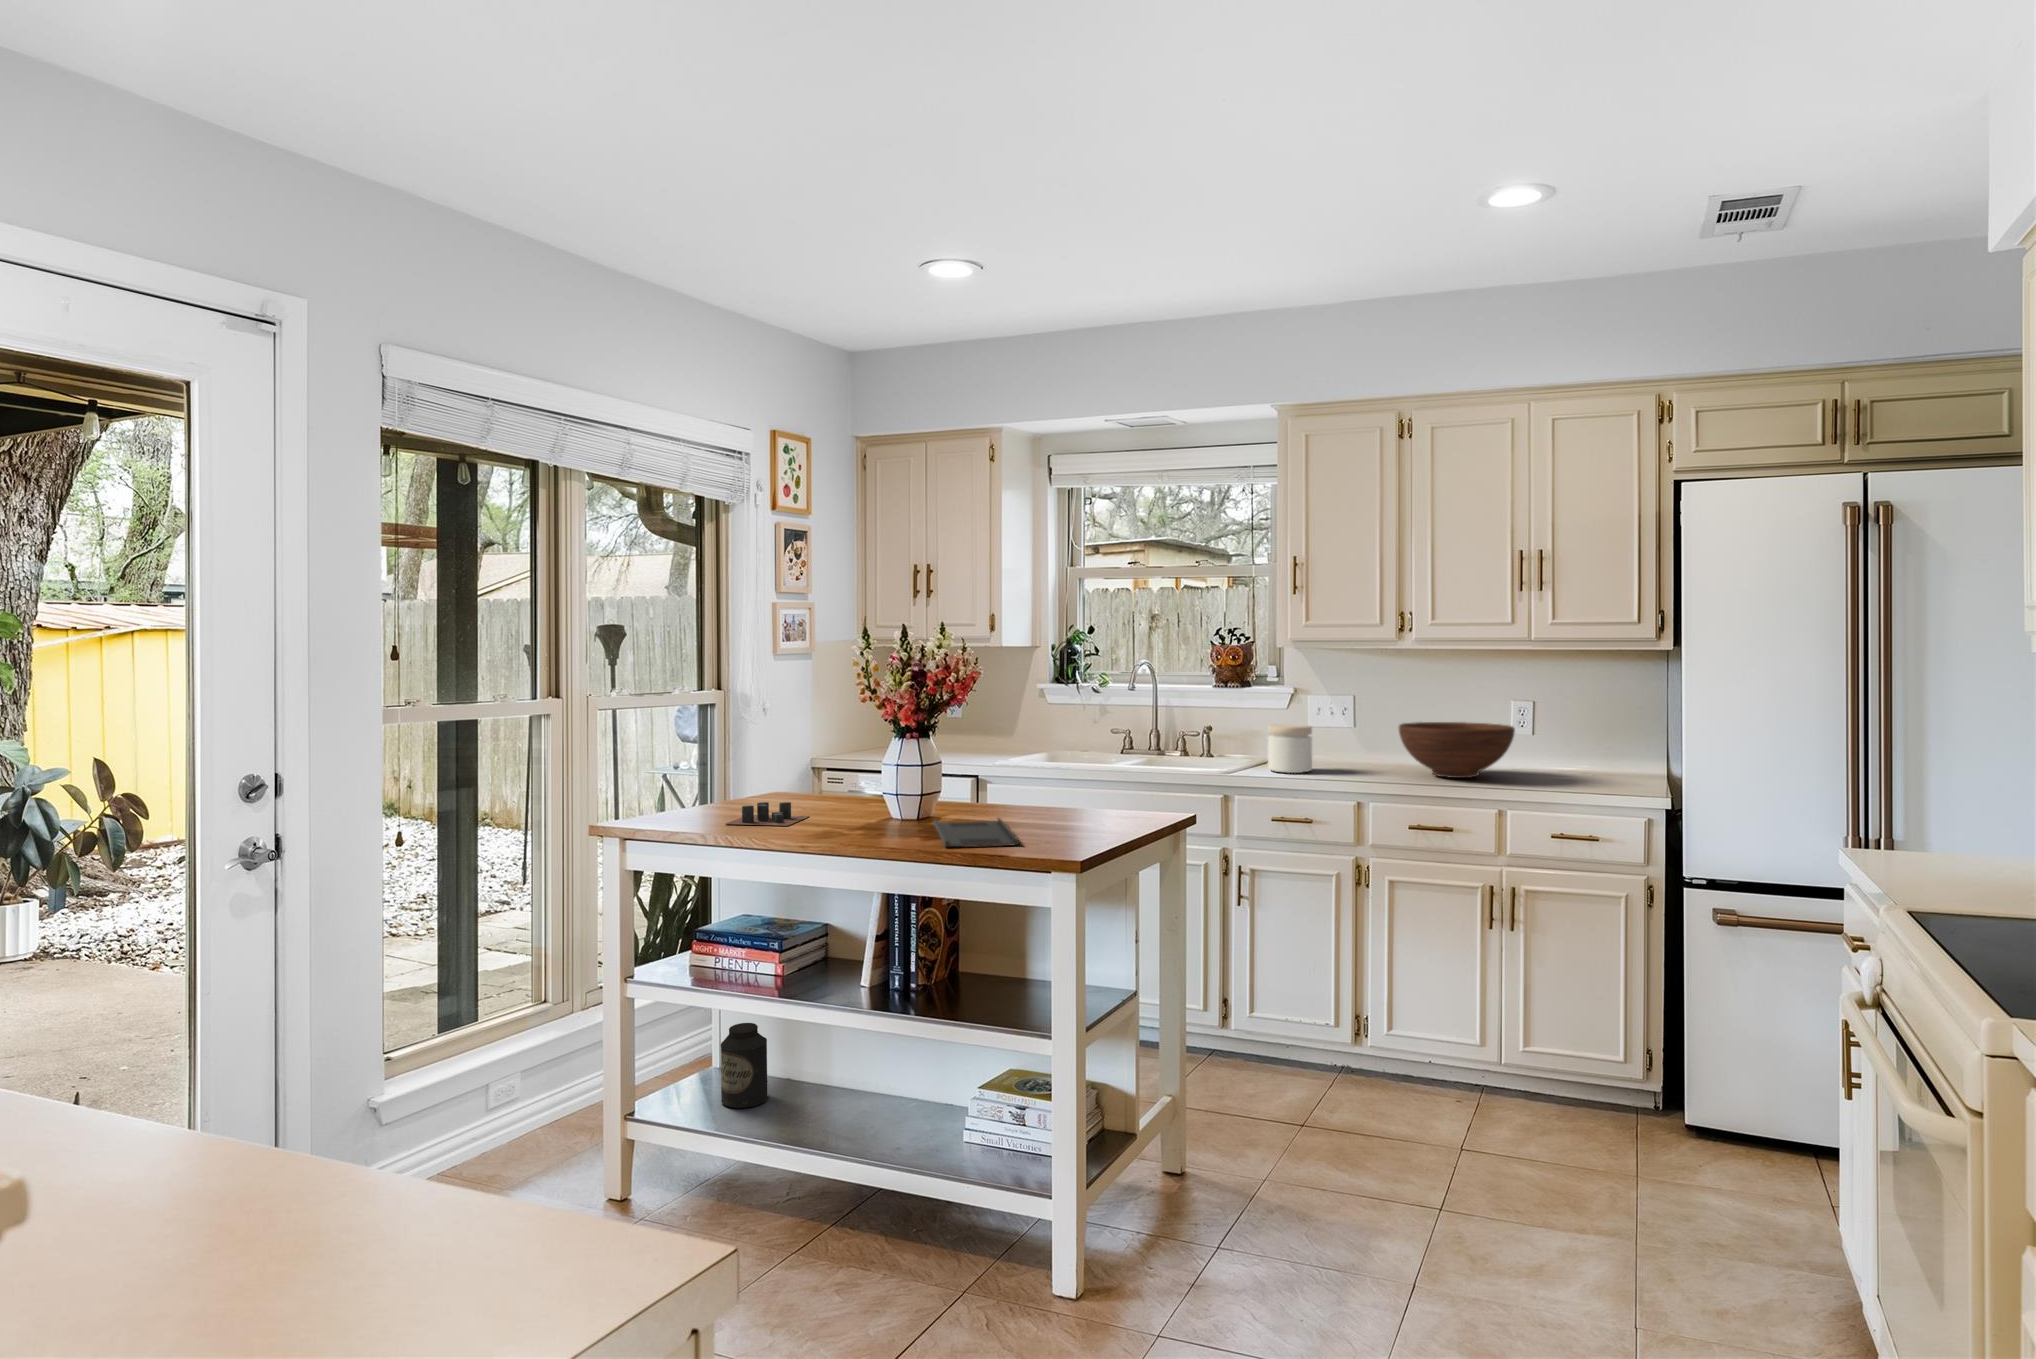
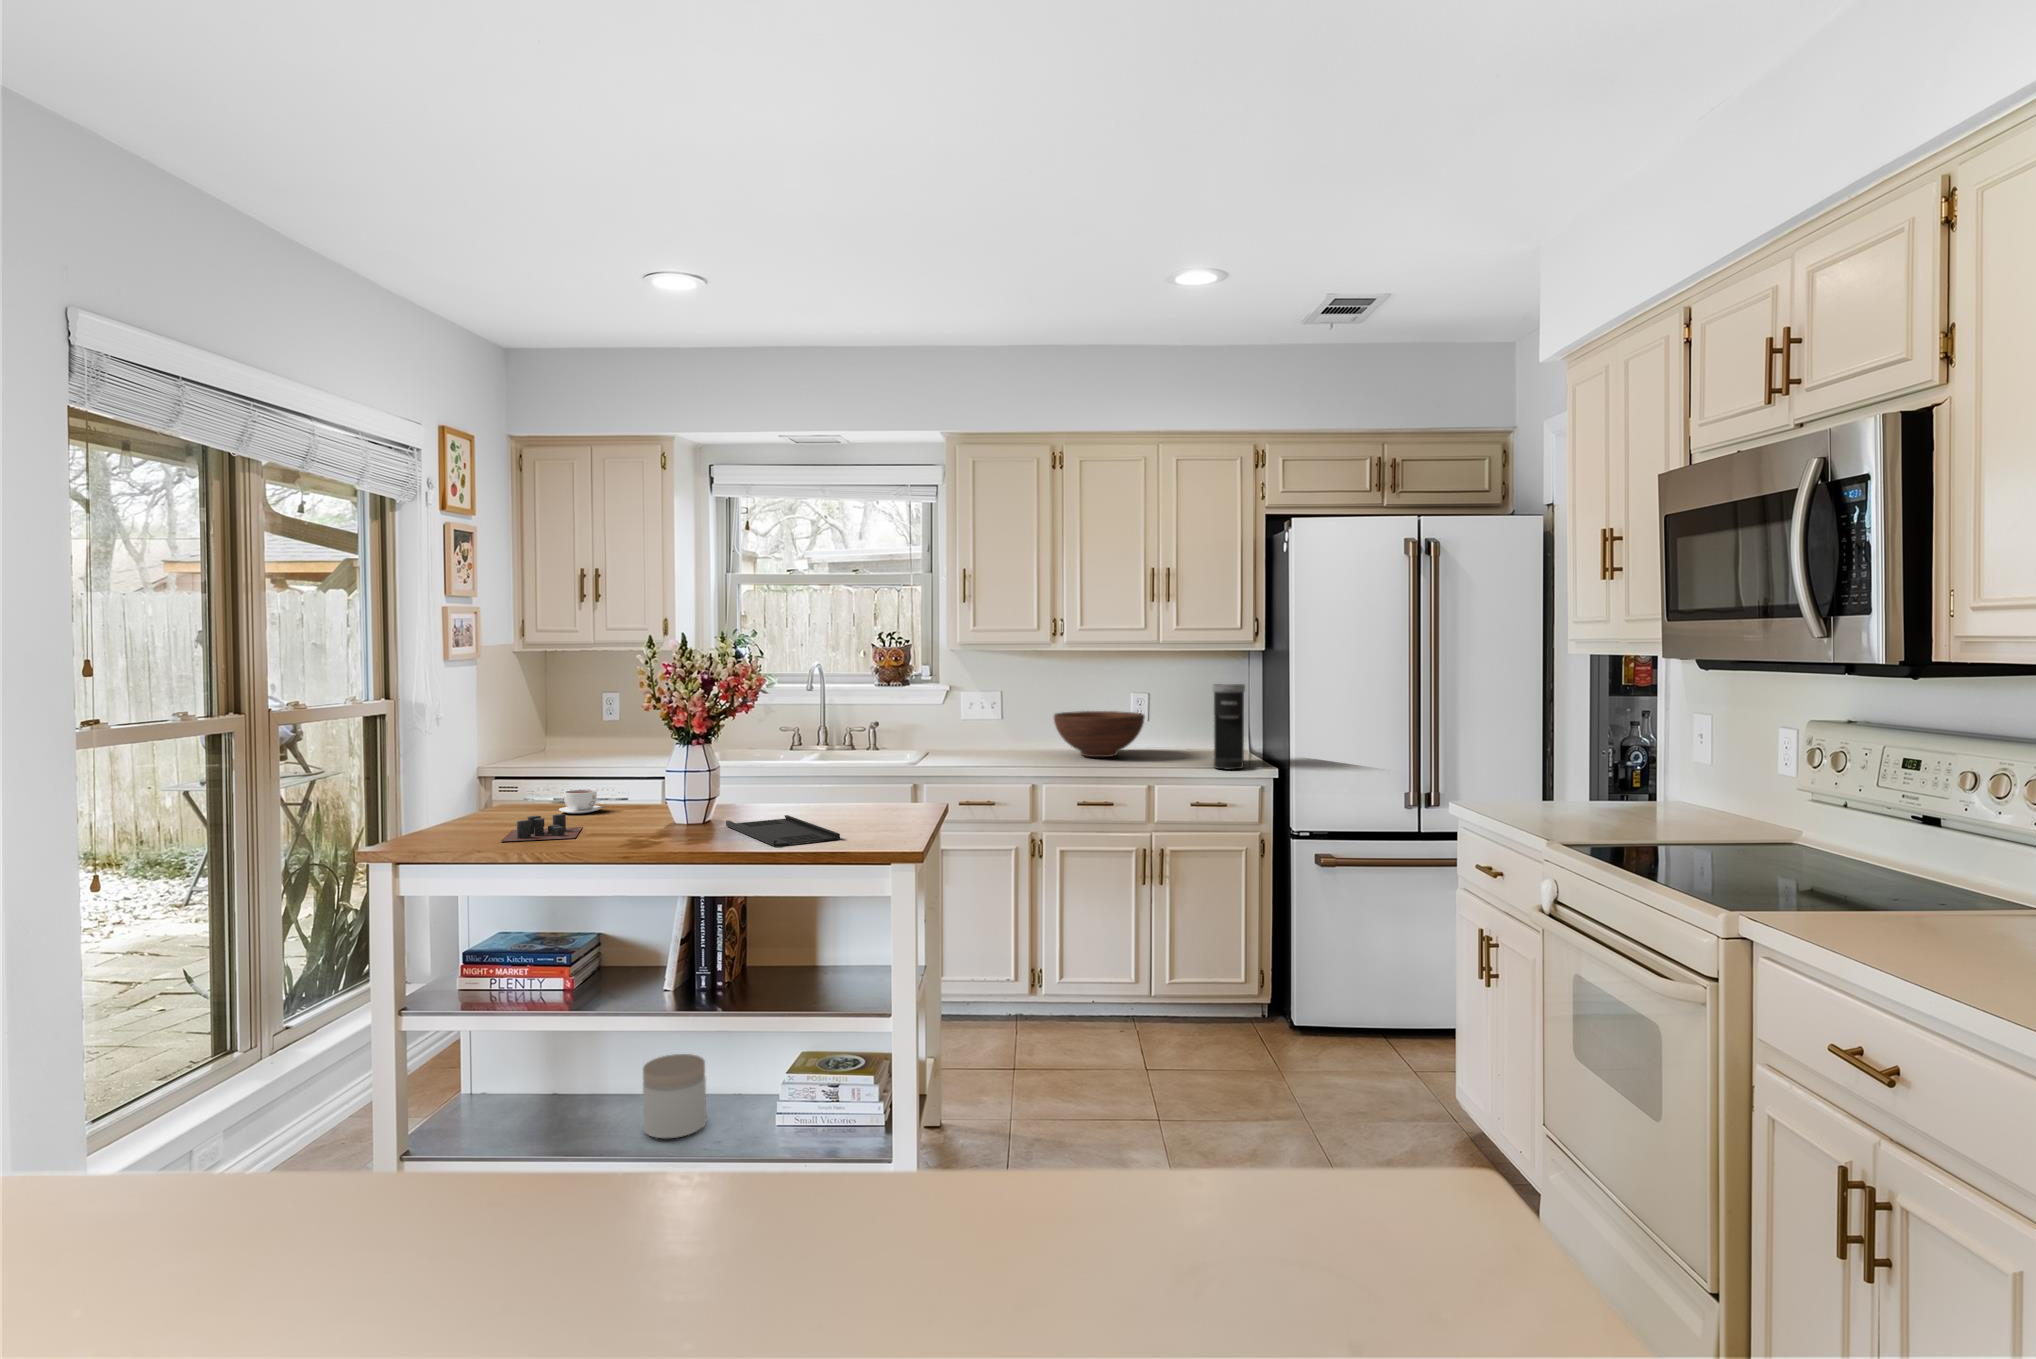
coffee maker: none [1590,692,1644,801] -> present [1213,684,1245,769]
jar: present [1268,724,1312,773] -> present [643,1054,706,1138]
coffee cup: none [810,781,855,803] -> present [559,789,607,814]
canister: present [721,1023,768,1108] -> none [494,1046,547,1137]

